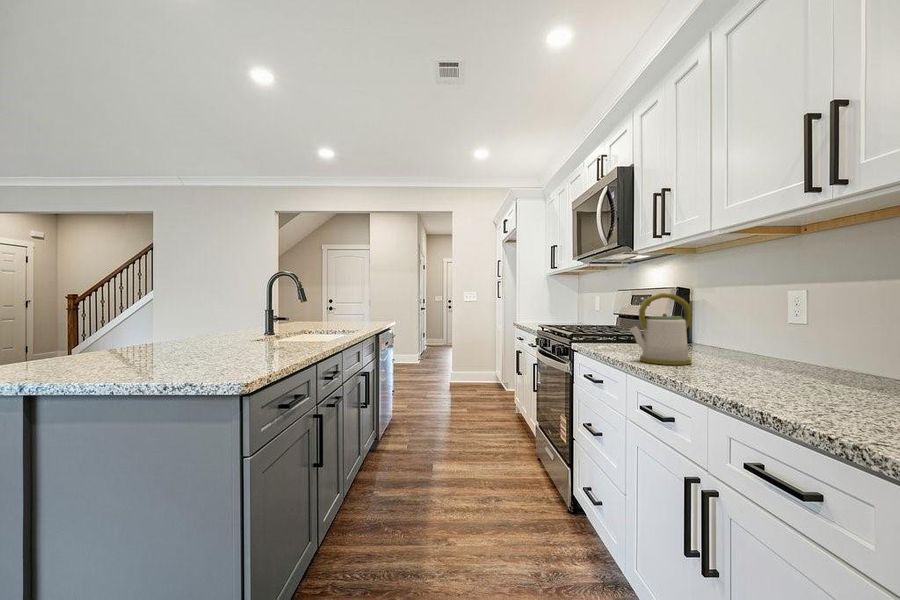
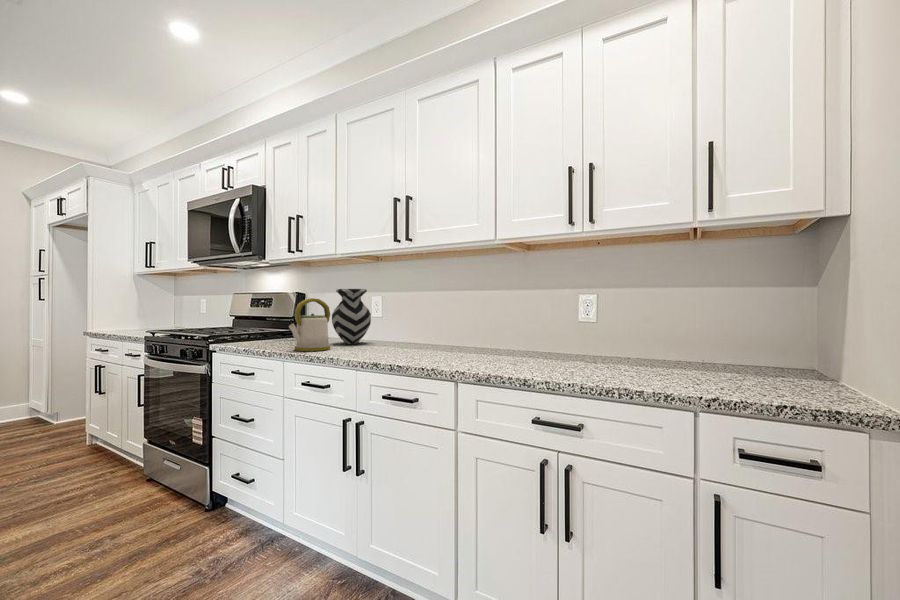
vase: none [704,278,774,360] -> present [332,289,371,344]

